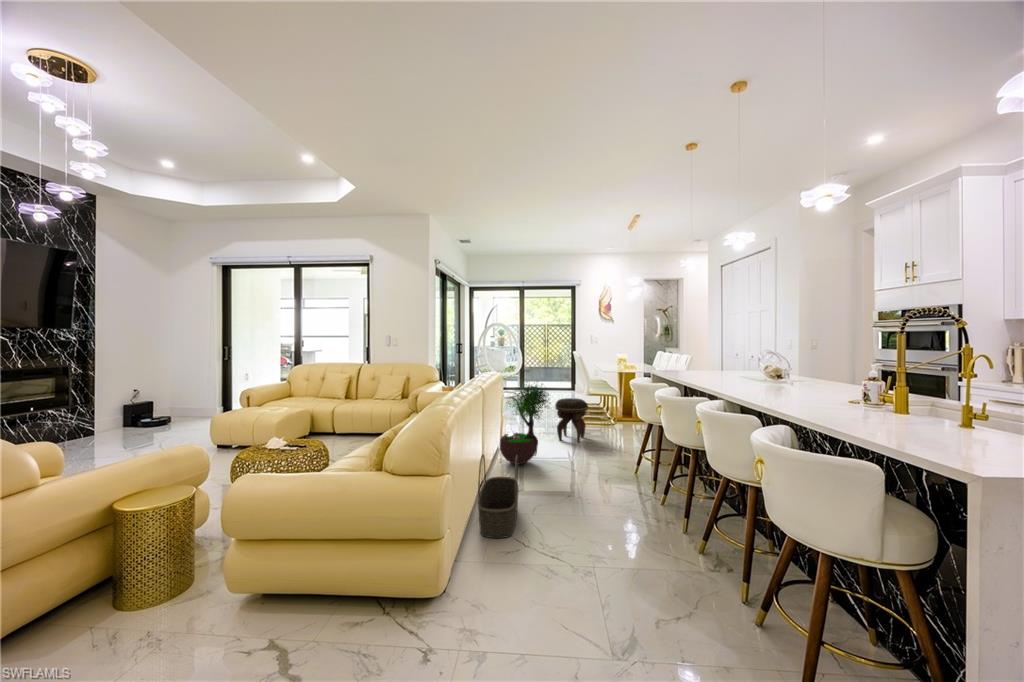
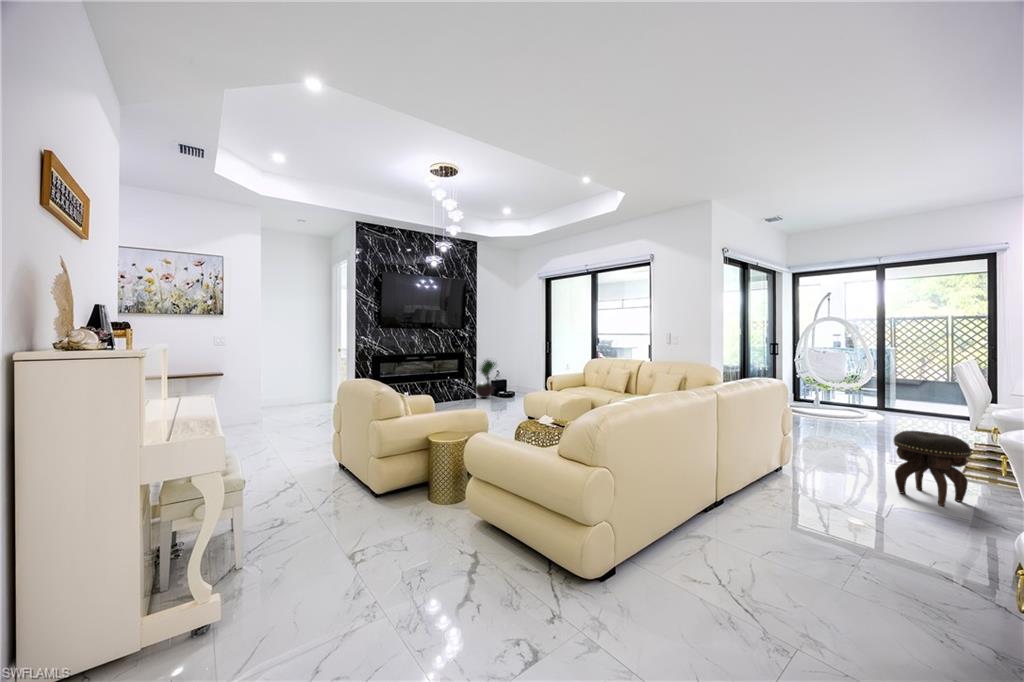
potted tree: present [500,384,550,464] -> present [475,360,496,398]
basket: present [478,455,519,538] -> none [676,469,750,572]

